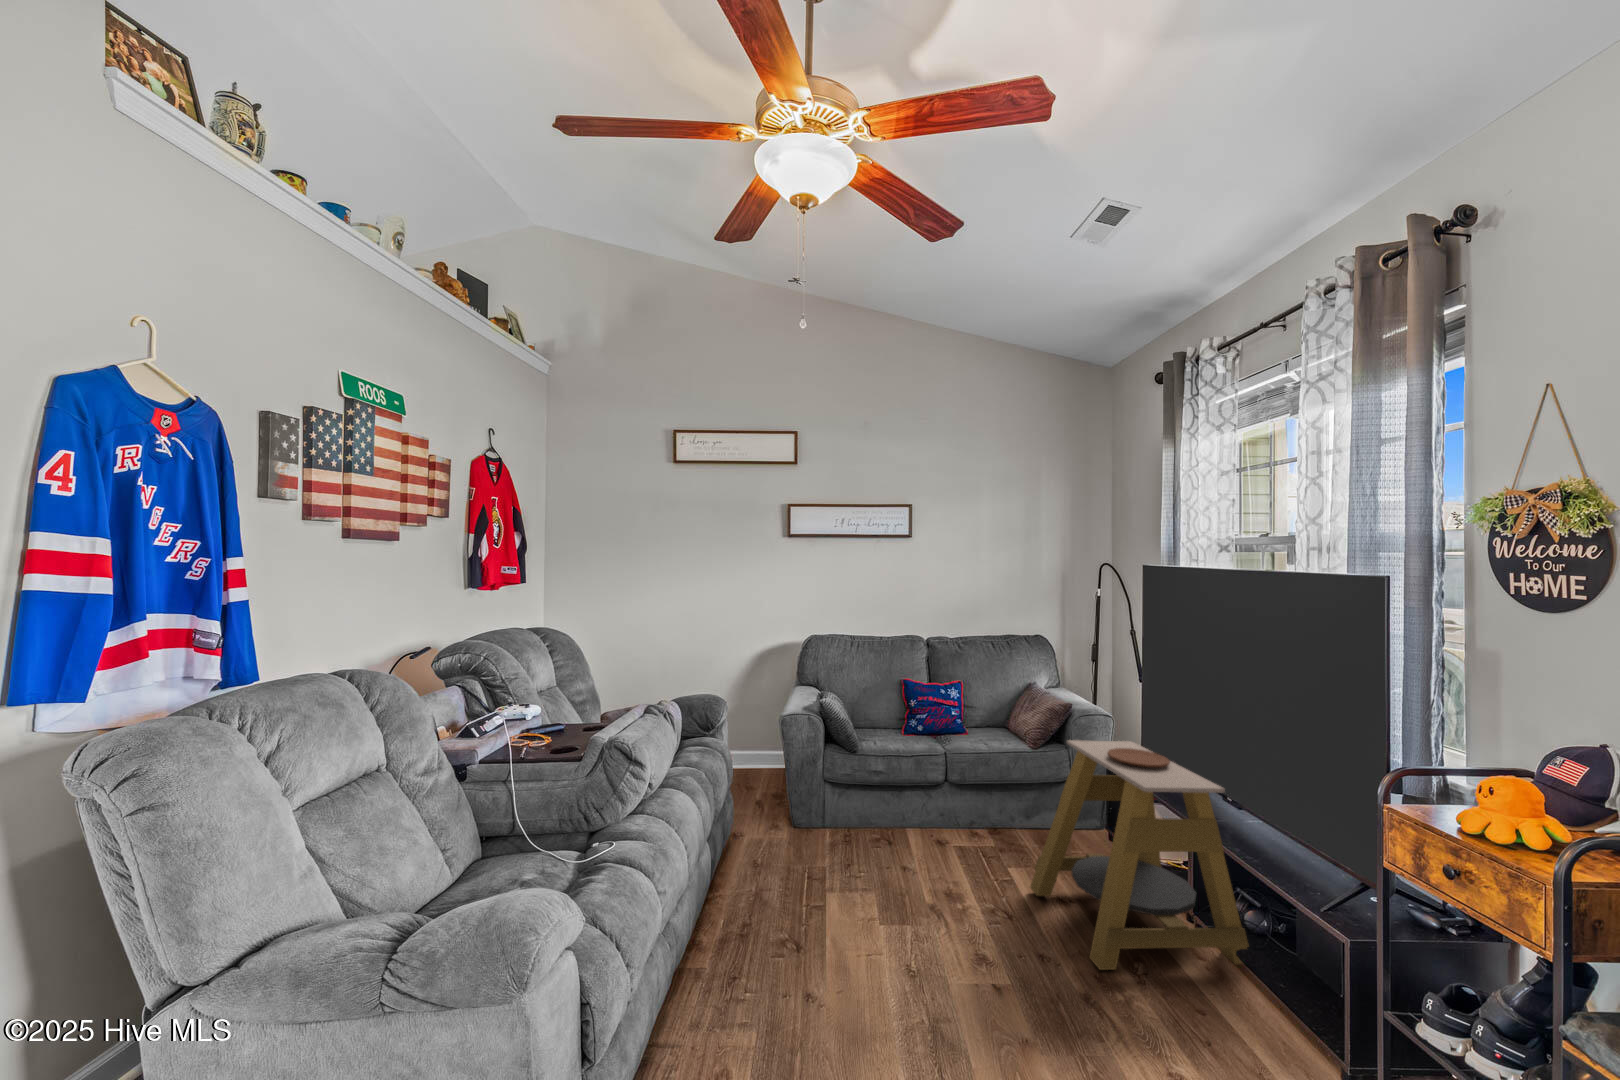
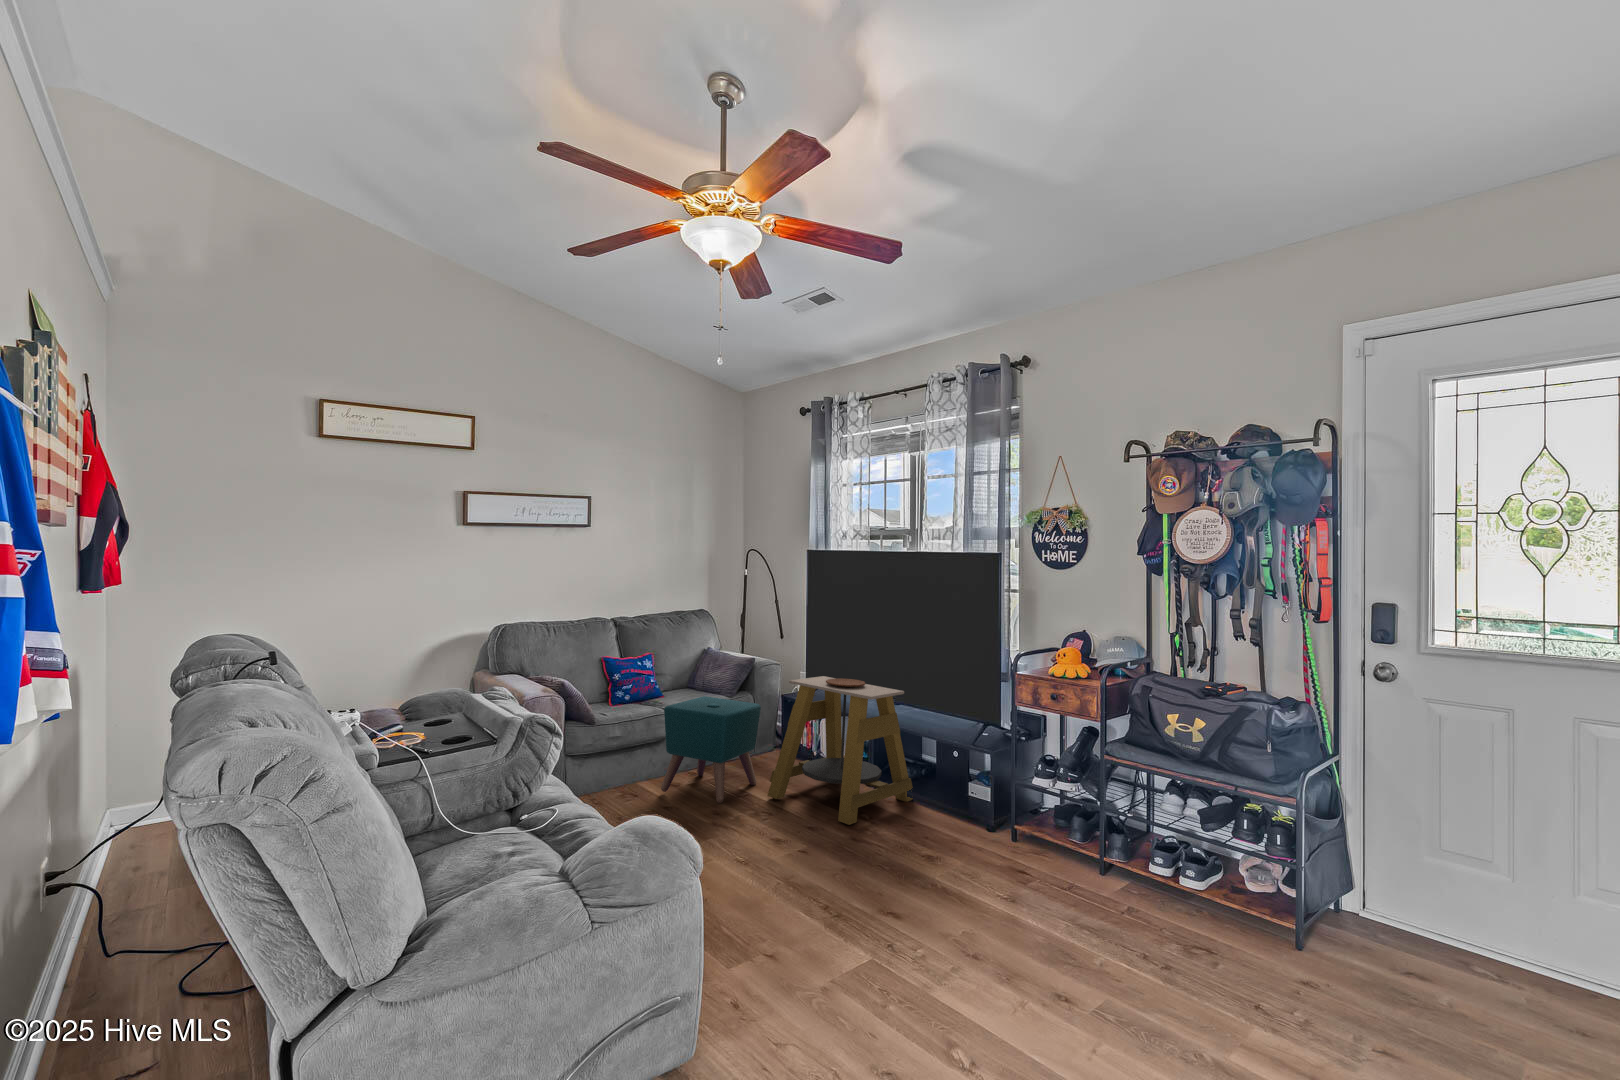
ottoman: none [918,741,1043,880] -> present [661,696,761,803]

